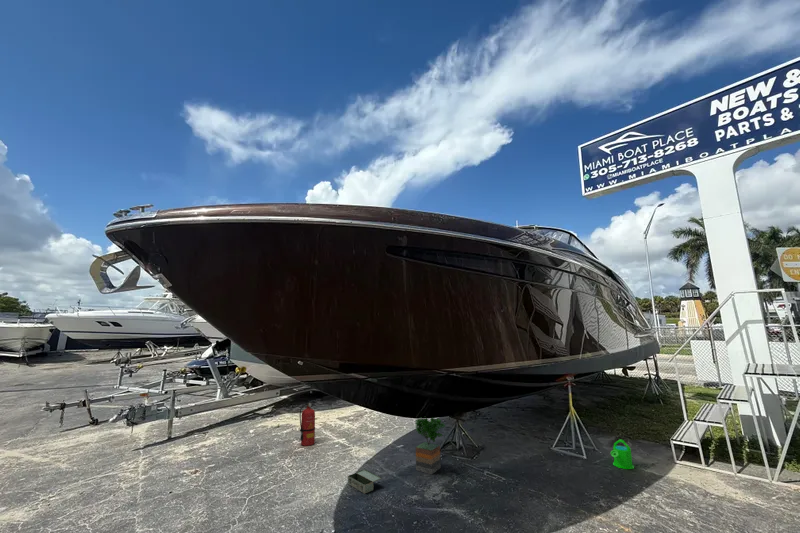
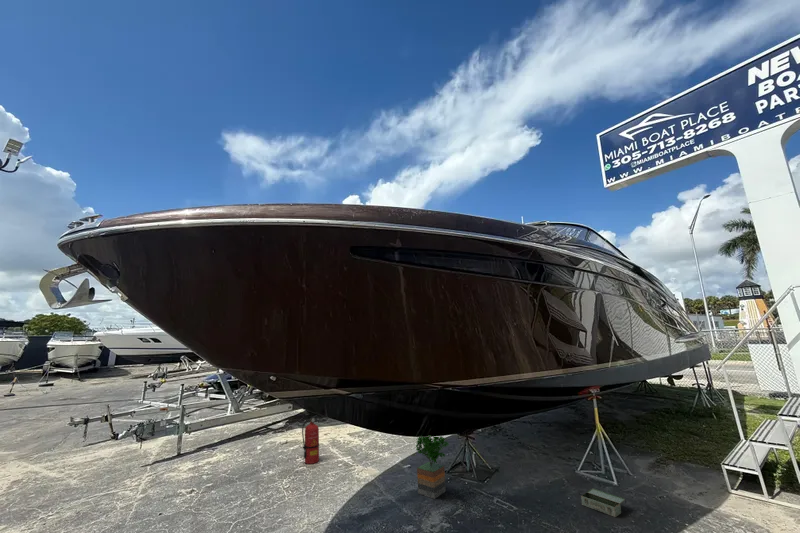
watering can: present [611,439,634,469] -> none [642,461,672,497]
toolbox: present [348,470,381,494] -> present [581,488,625,517]

